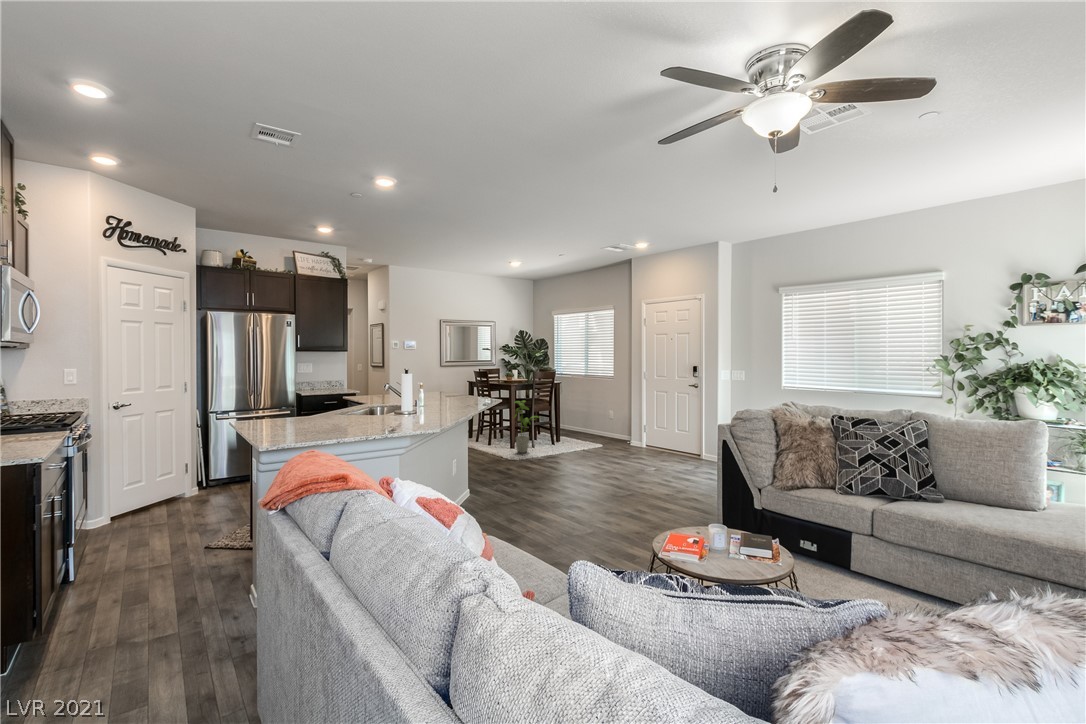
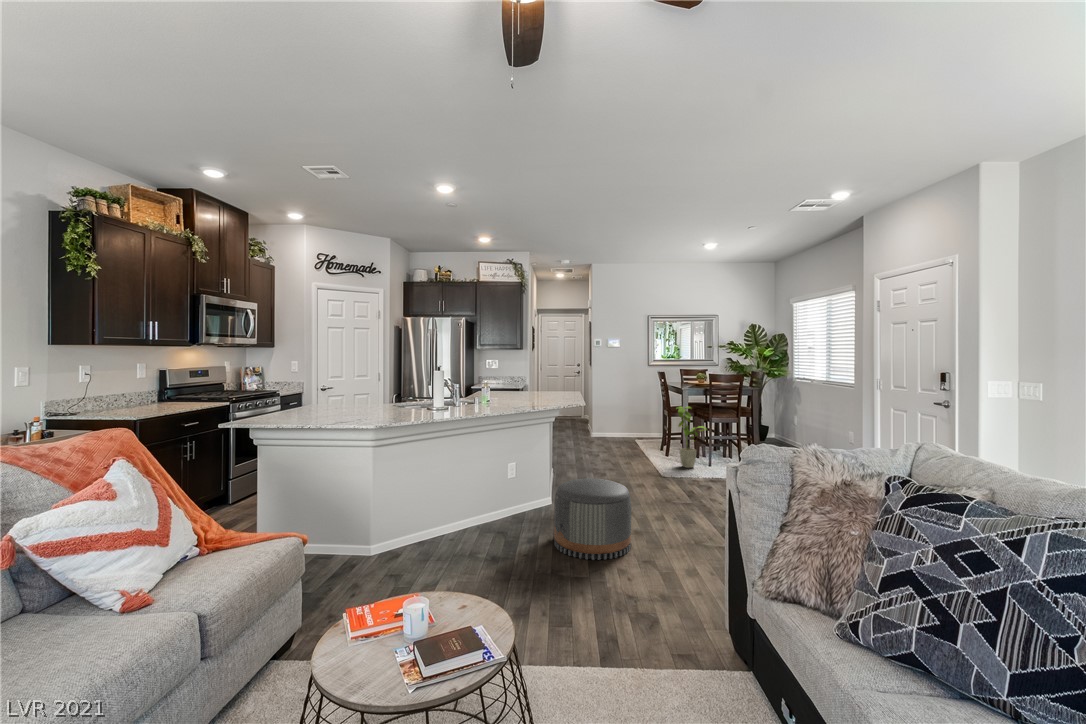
pouf: none [539,460,602,524] -> present [554,478,631,560]

